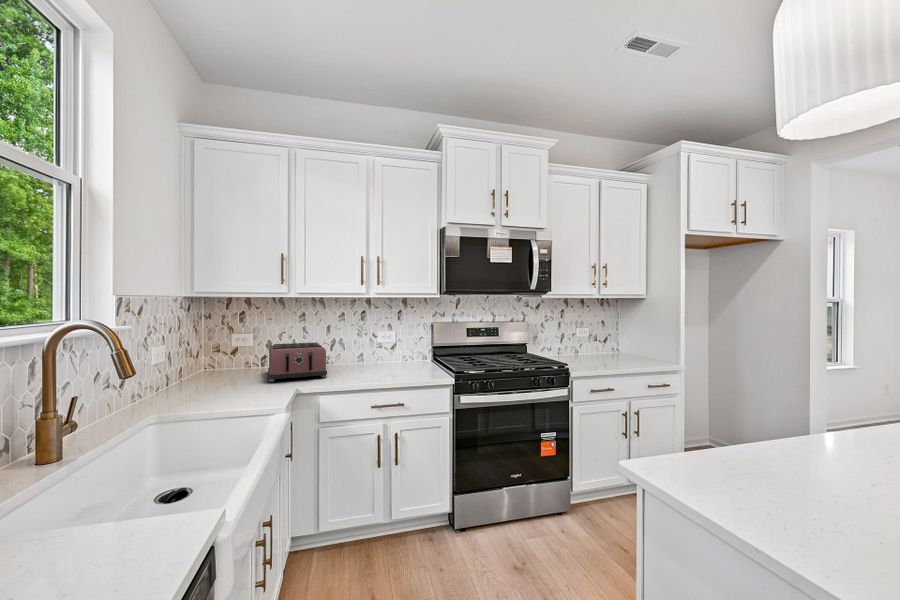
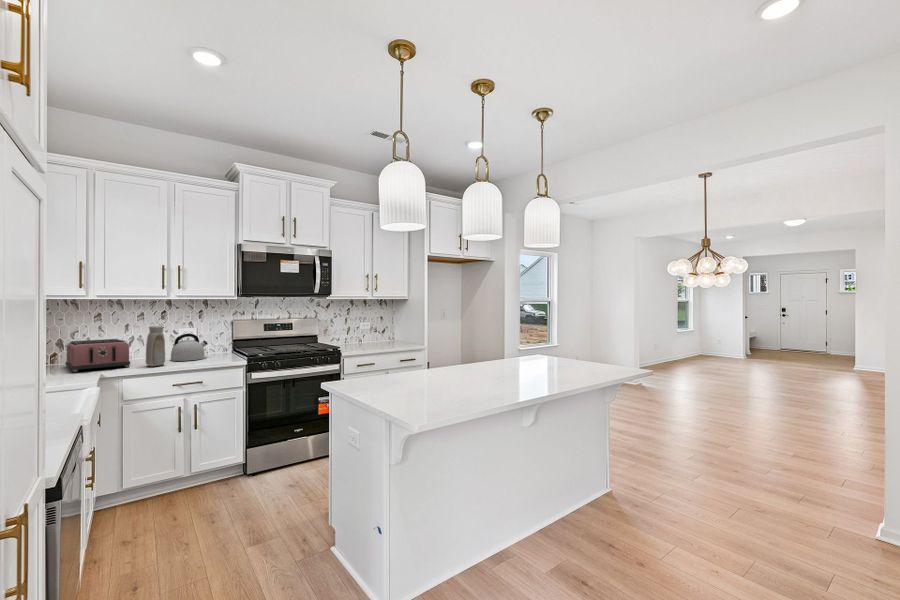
vase: none [343,329,363,378] -> present [146,326,165,366]
kettle: none [369,338,408,372] -> present [170,334,208,361]

